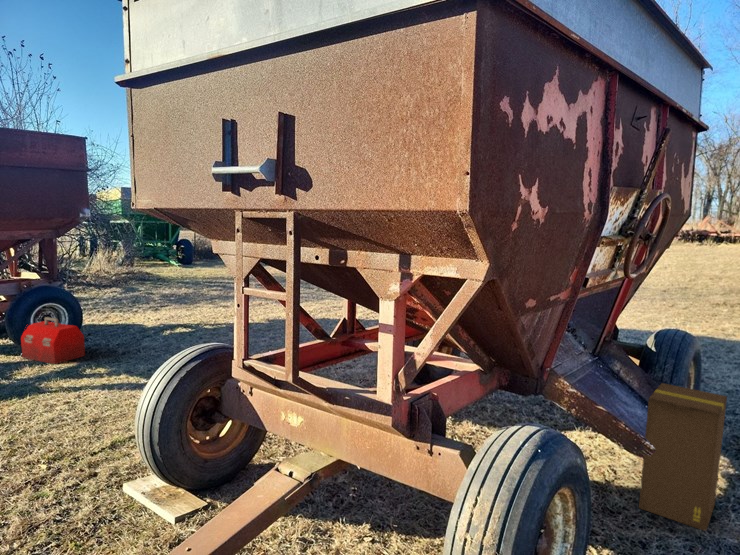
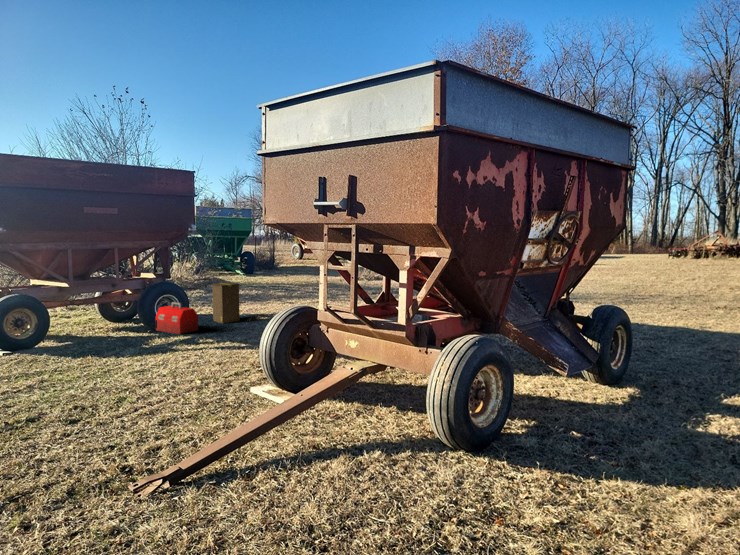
cardboard box: present [639,383,727,531] -> present [212,282,240,323]

